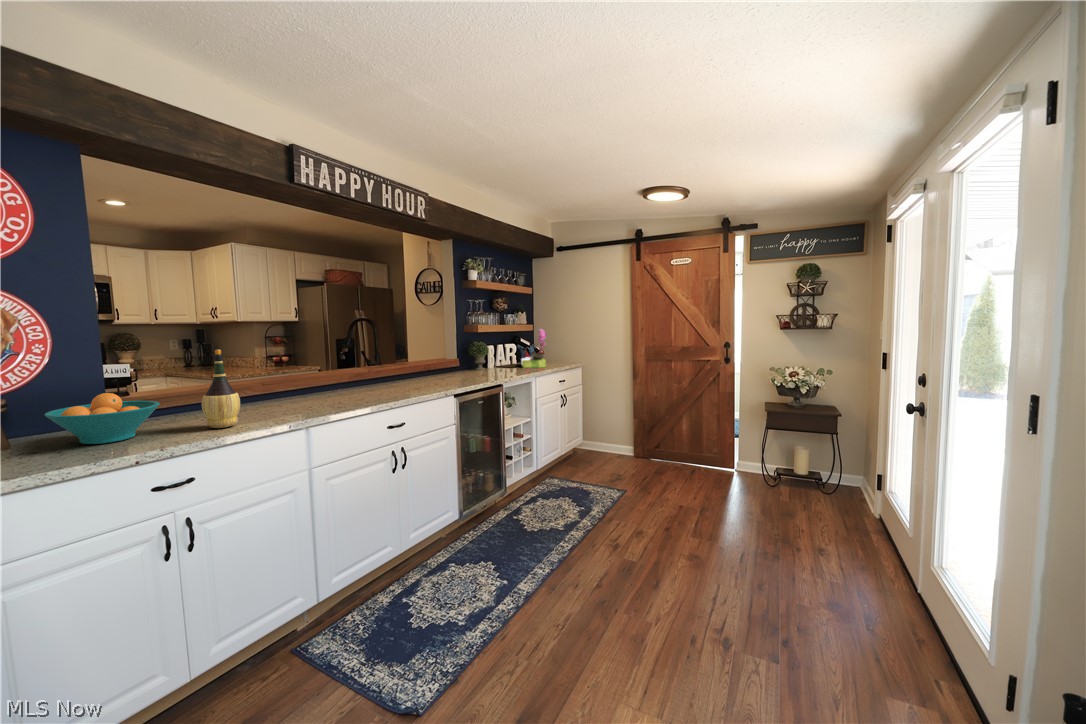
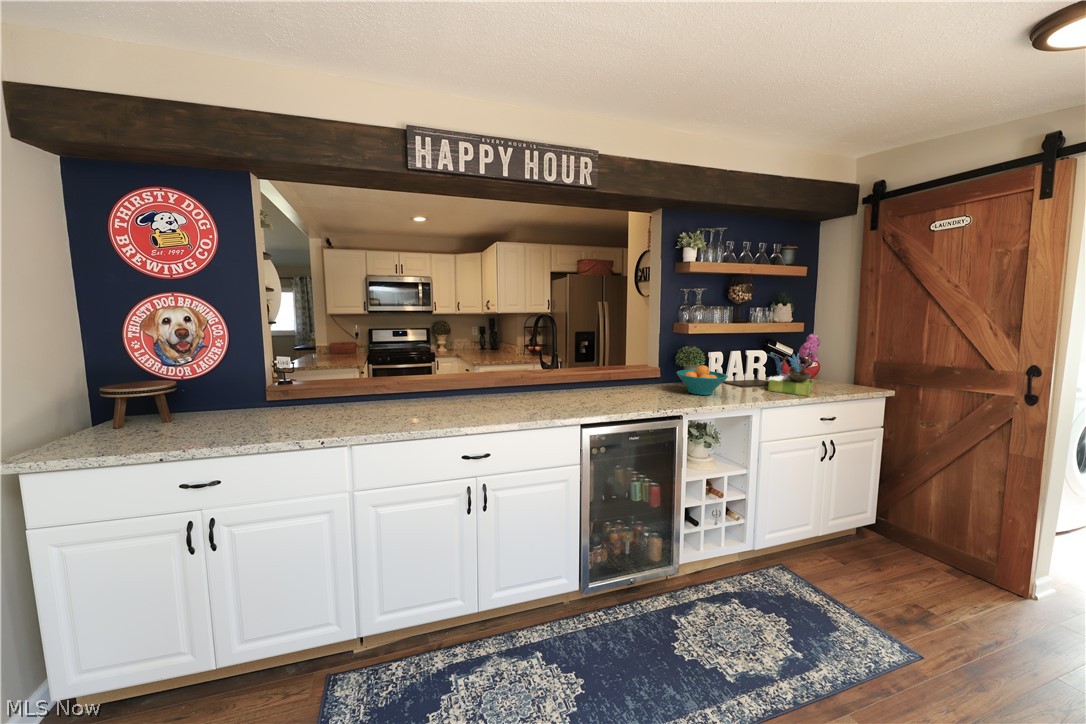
wine bottle: present [202,350,240,428] -> none [286,352,320,429]
fruit bowl: present [44,393,160,444] -> present [676,365,728,395]

